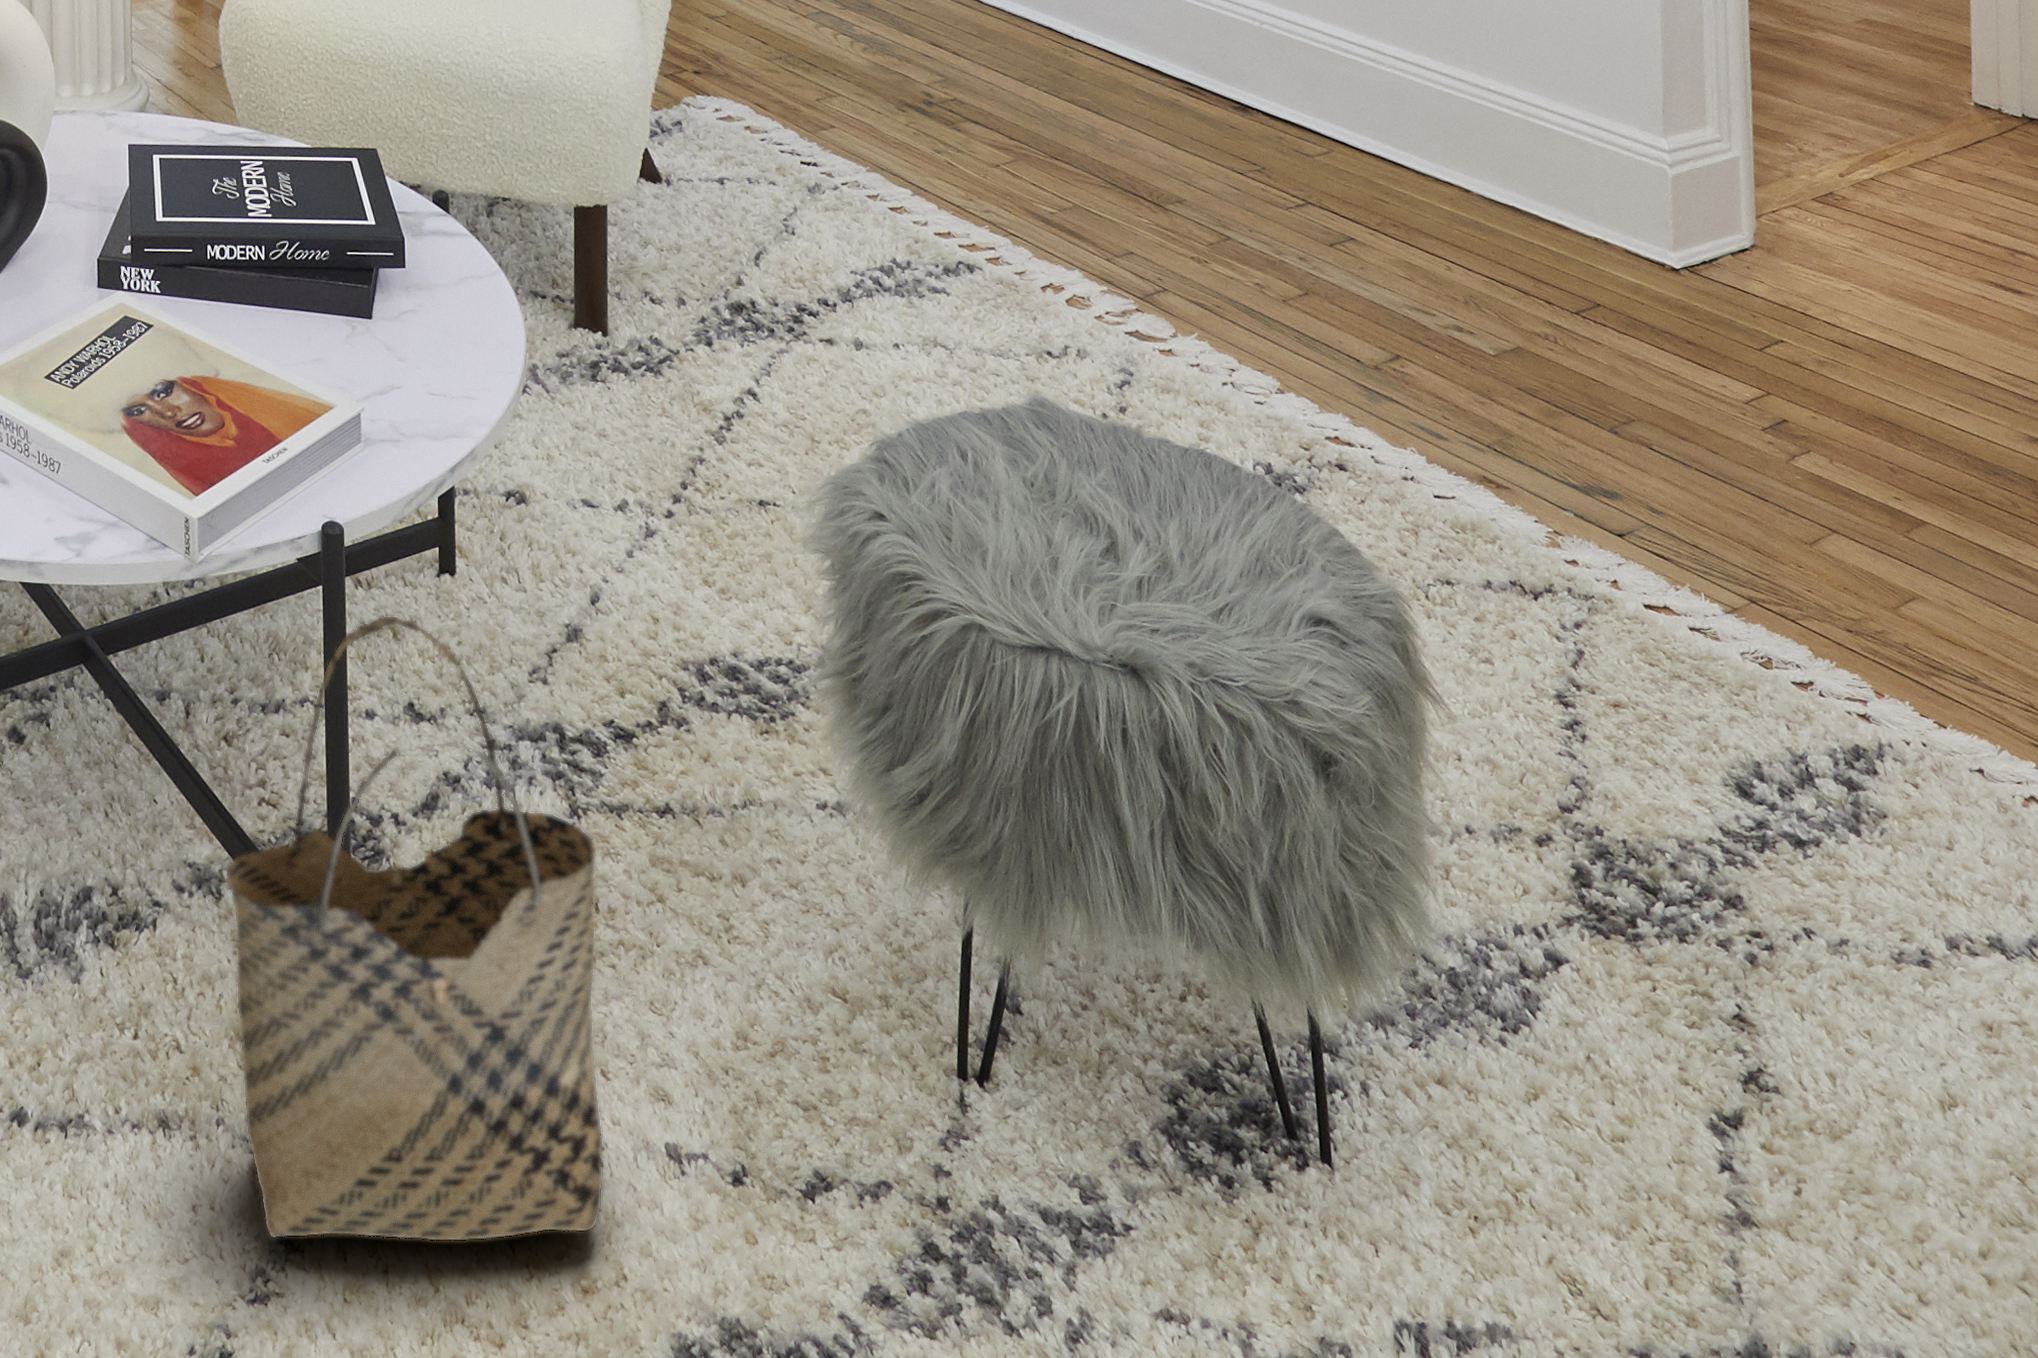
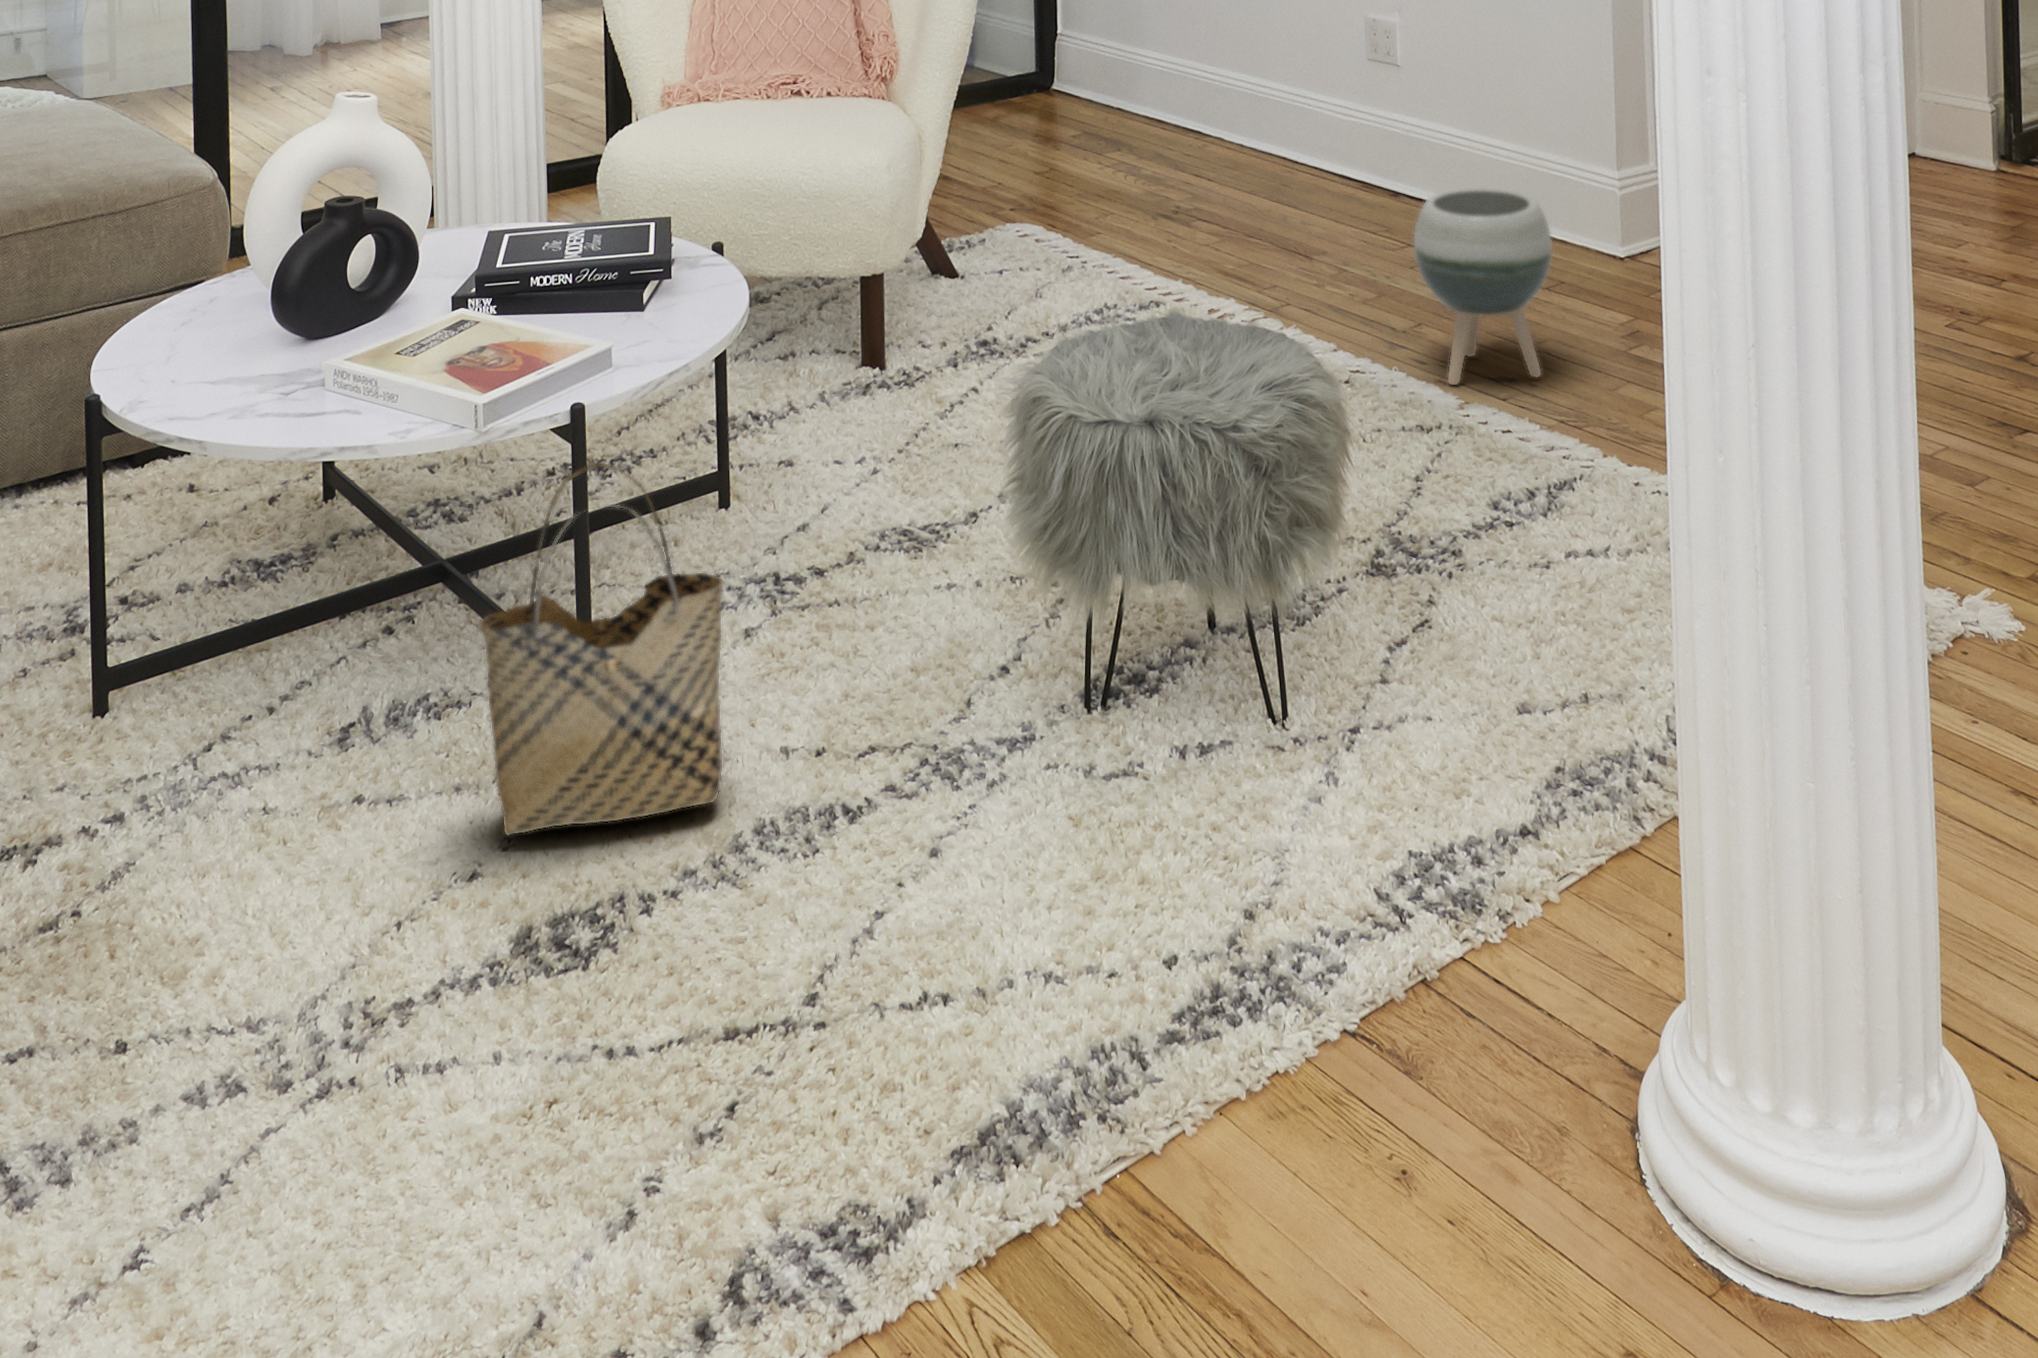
planter: none [1388,141,1626,440] -> present [1414,188,1552,385]

